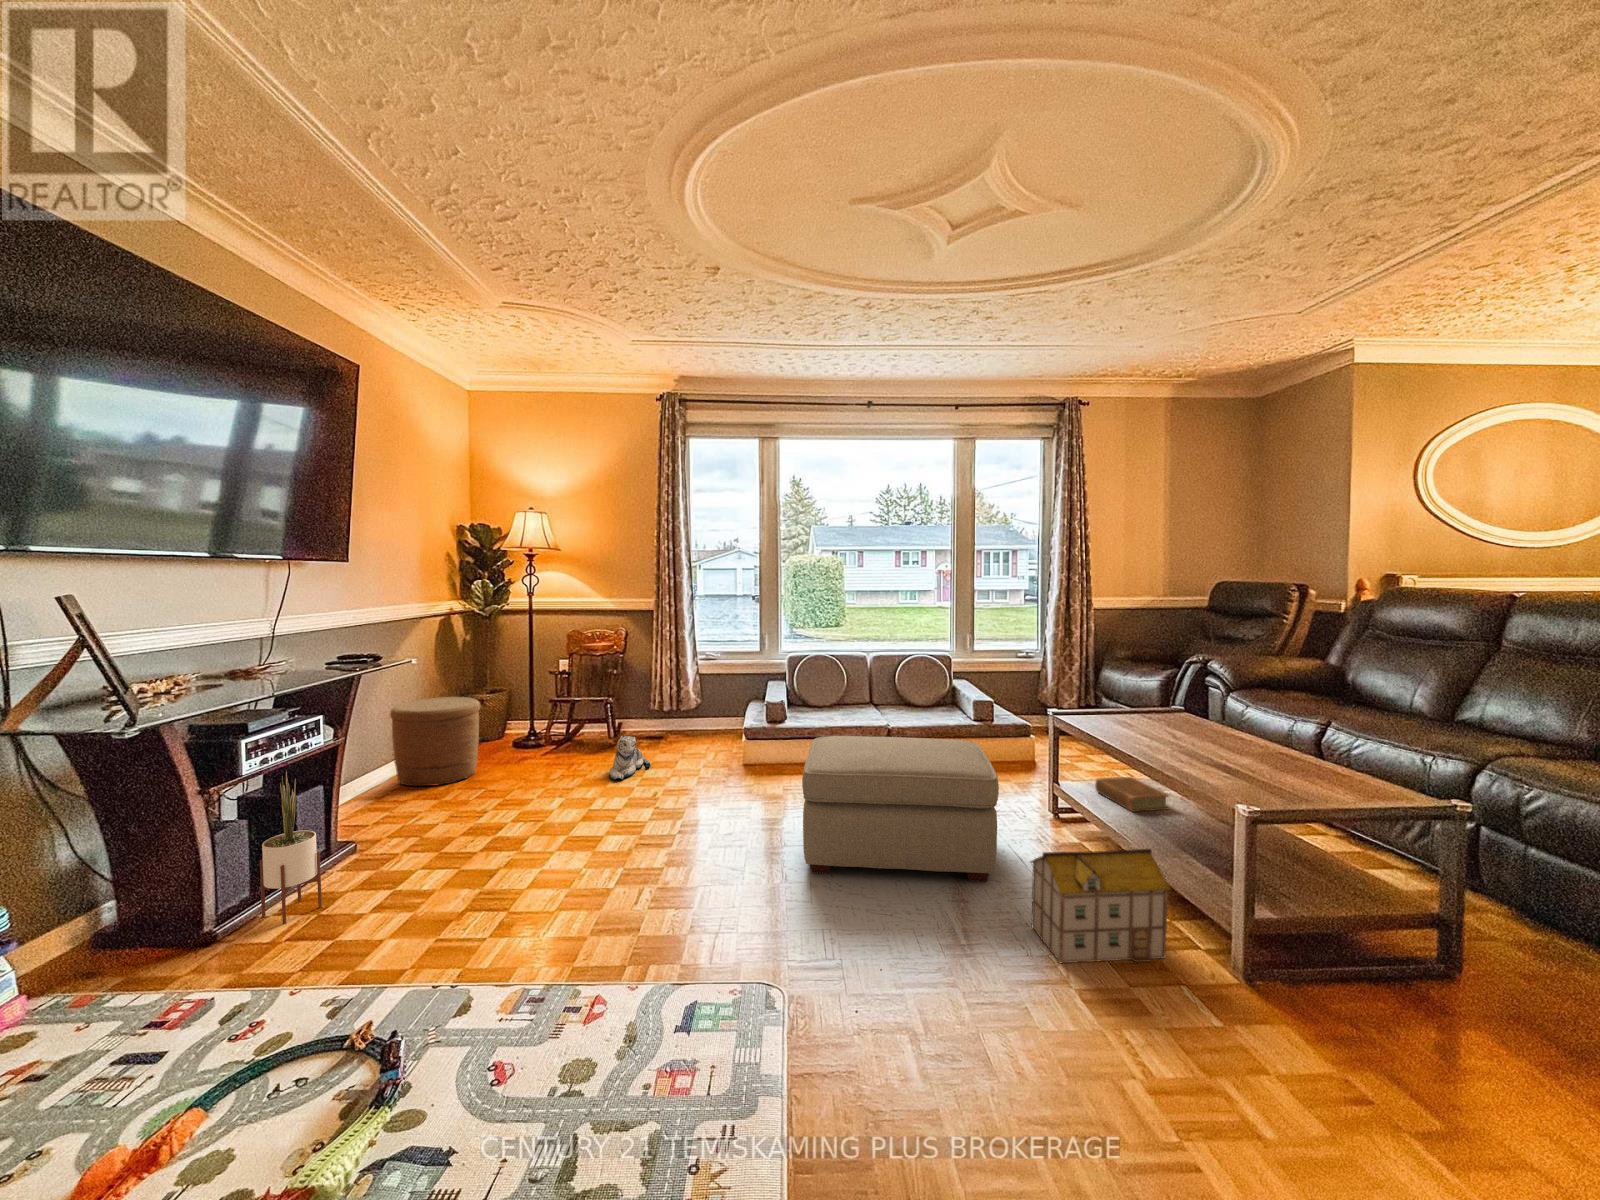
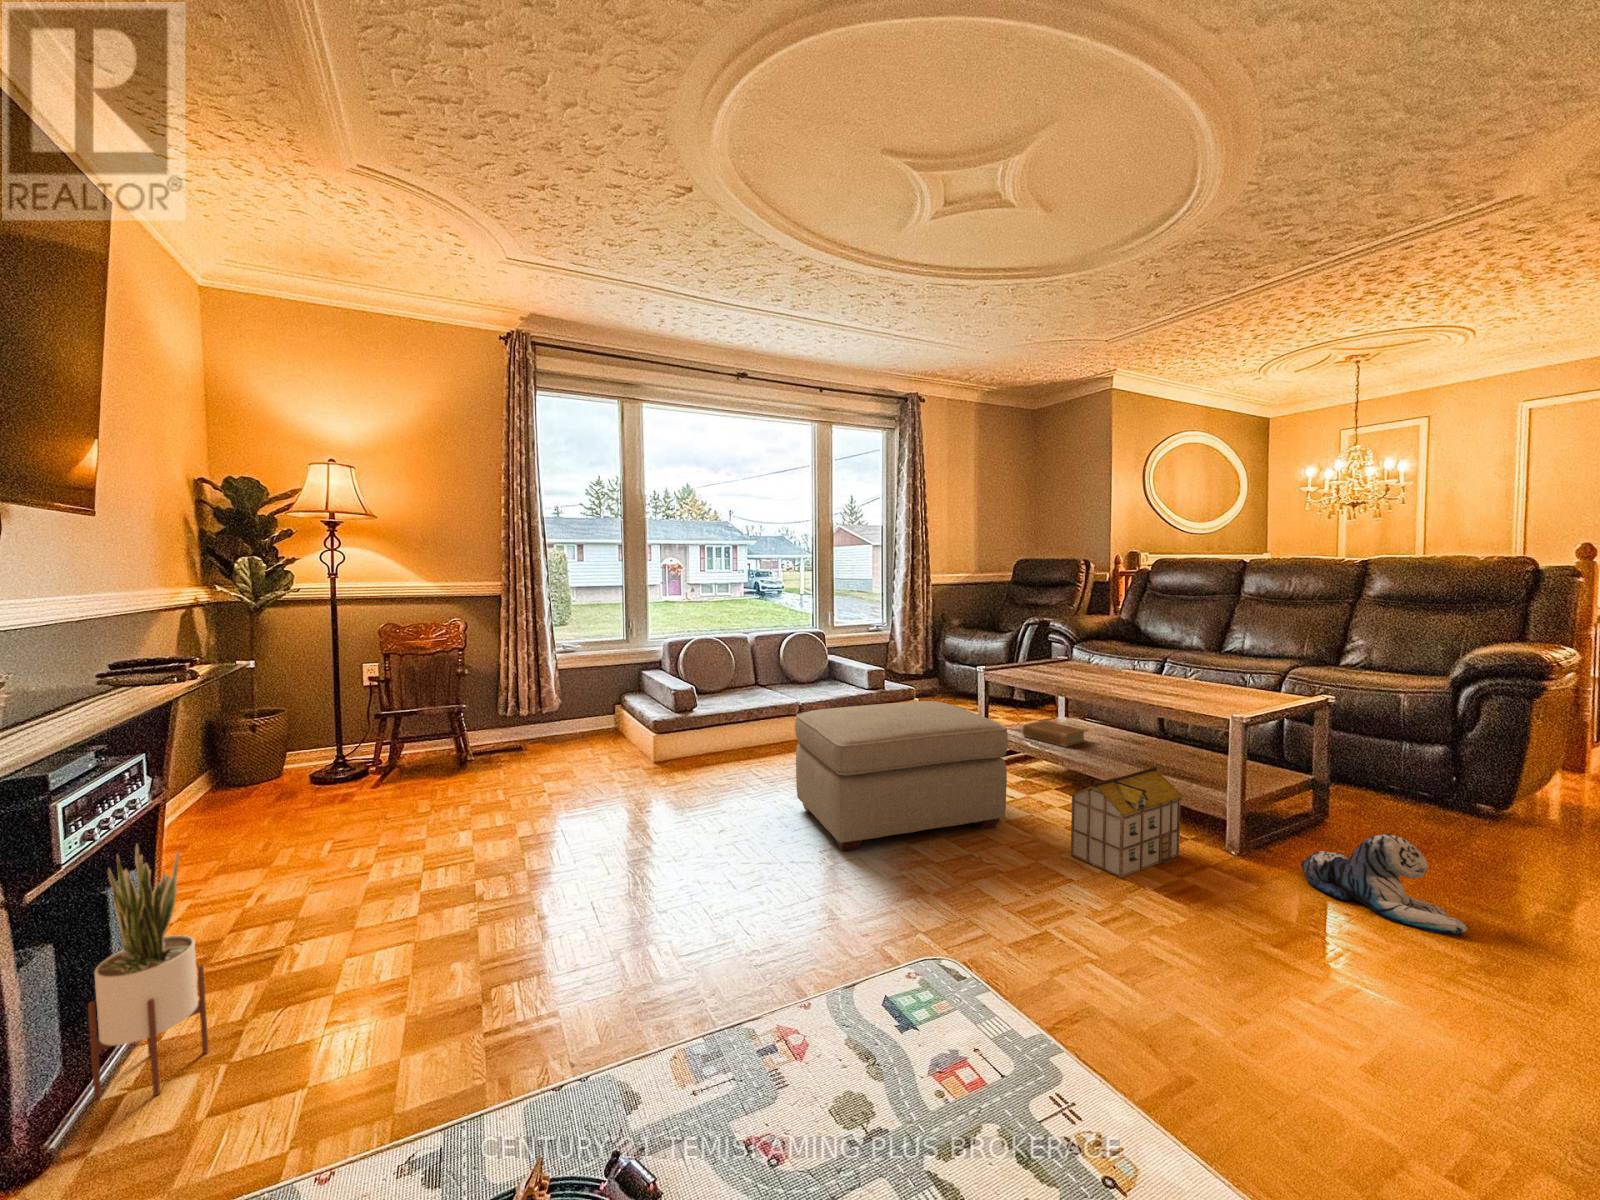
woven basket: present [390,697,480,786] -> none [140,719,293,857]
plush toy: present [609,735,651,780] -> present [1301,834,1468,935]

